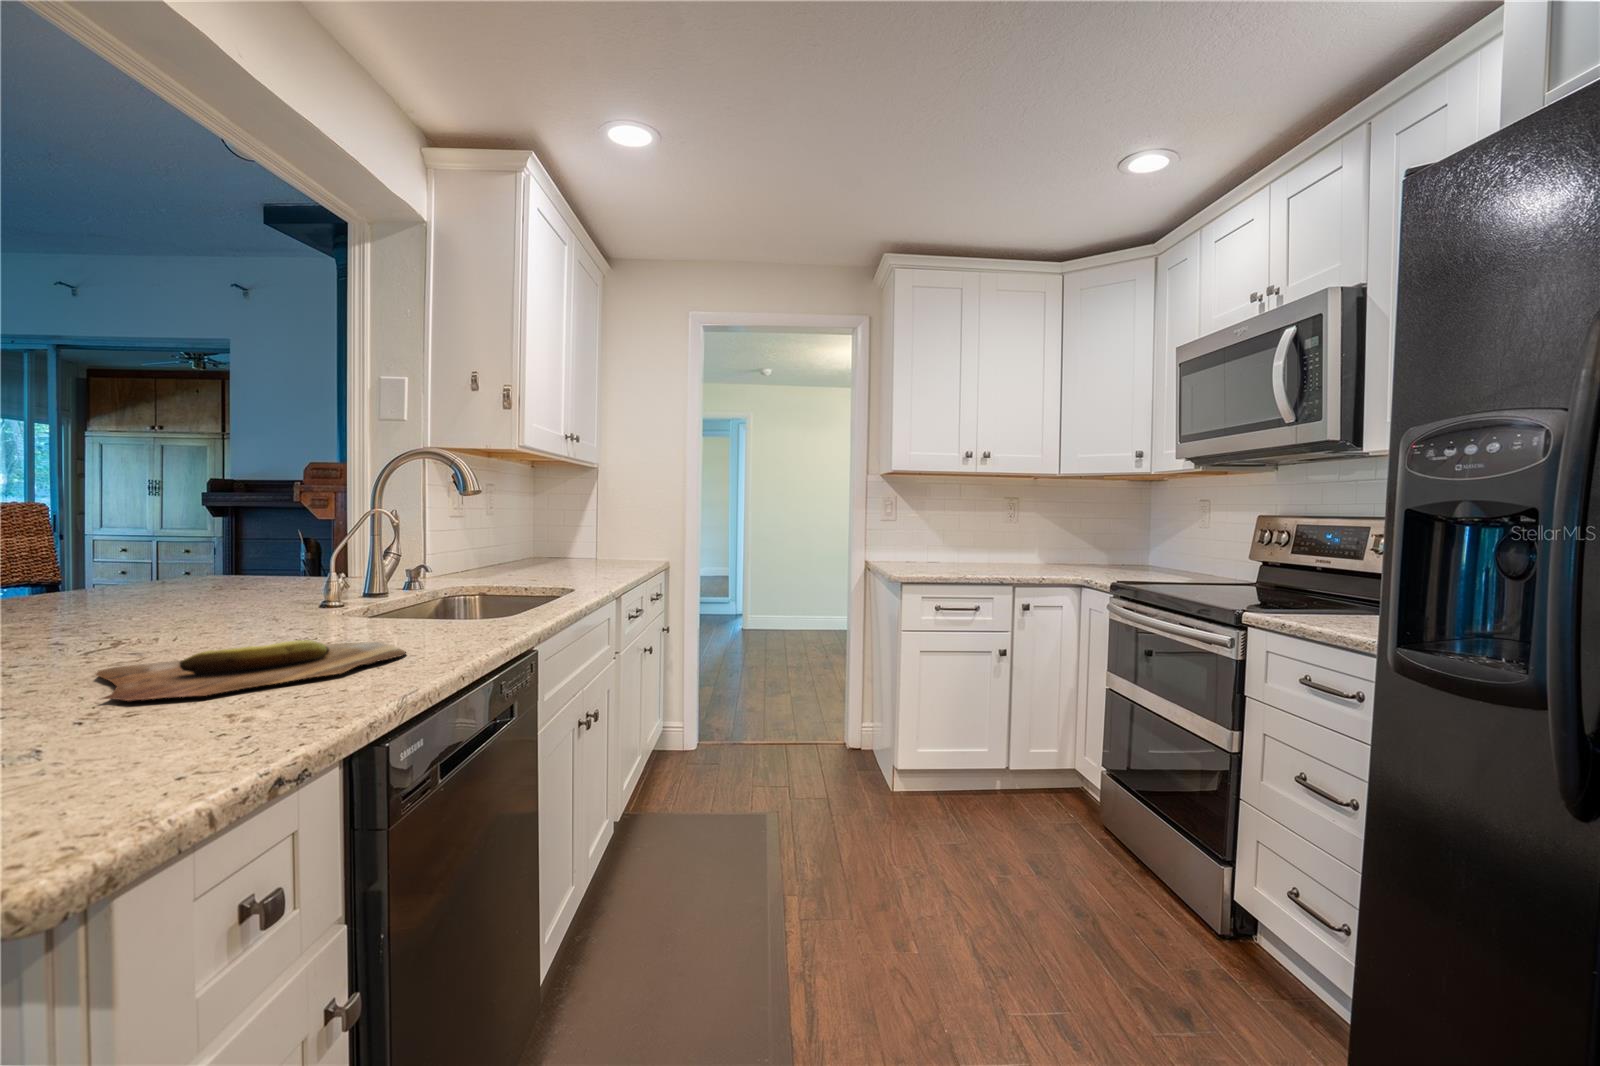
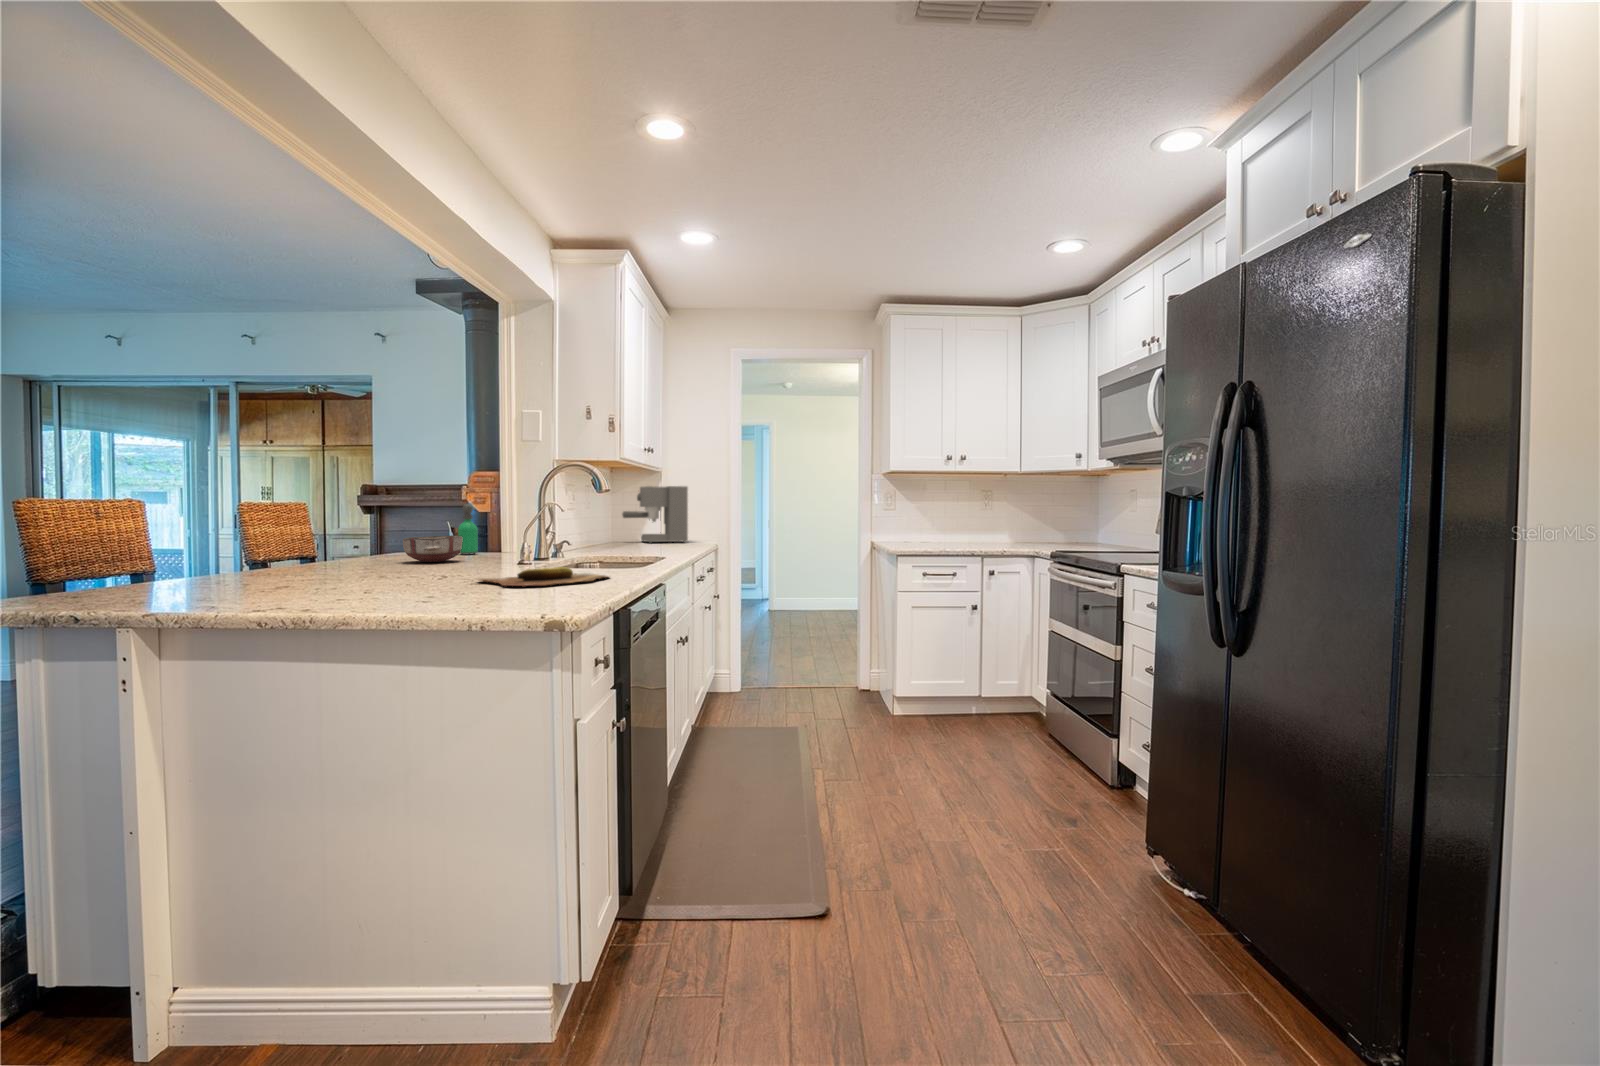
coffee maker: none [546,487,633,560] -> present [622,486,688,543]
soap dispenser: none [265,509,298,584] -> present [458,504,478,555]
ceramic bowl: none [119,560,236,604] -> present [403,536,463,562]

